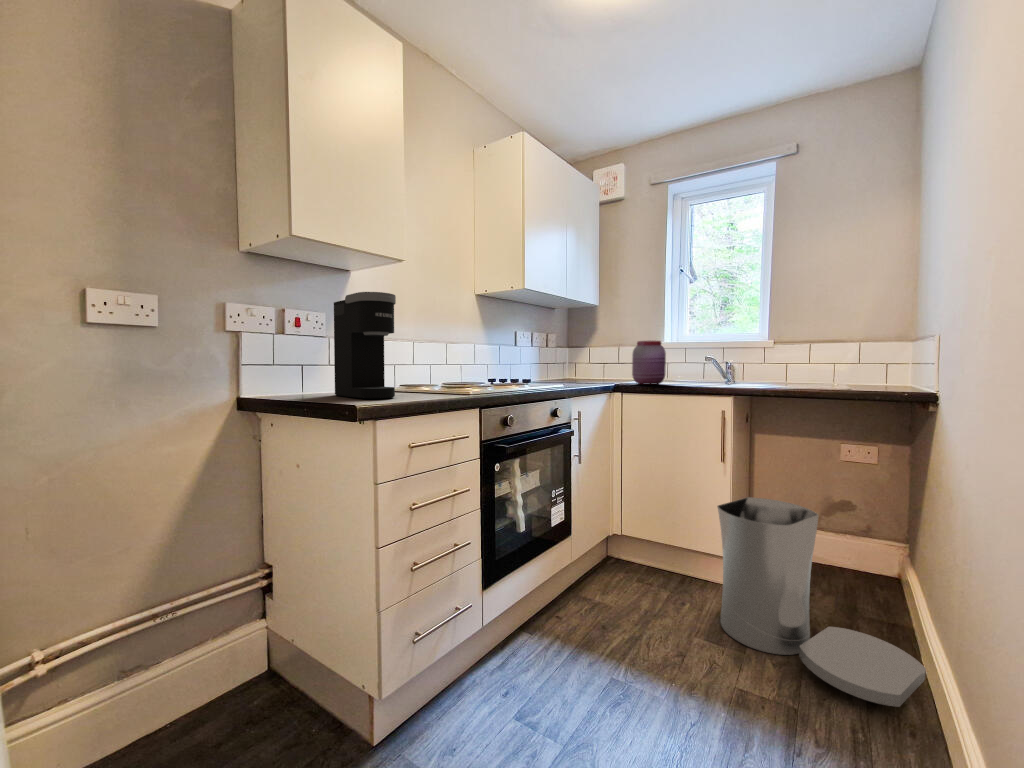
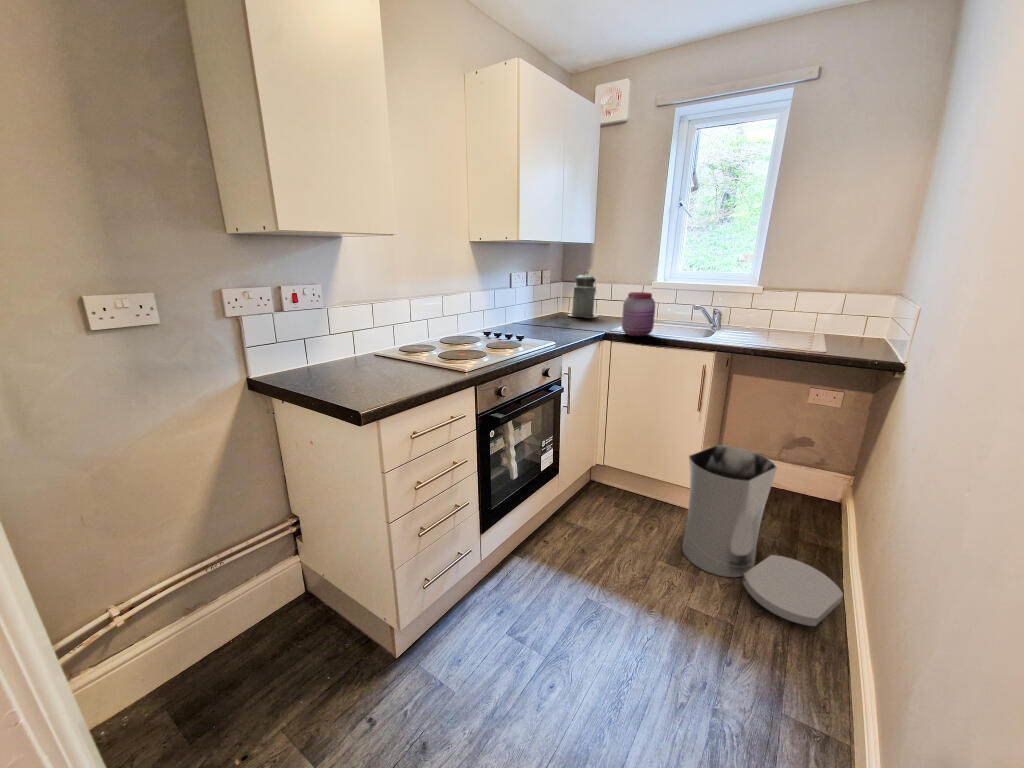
coffee maker: present [334,292,396,399] -> none [329,283,395,387]
canister: none [575,333,607,379] -> present [569,271,598,318]

